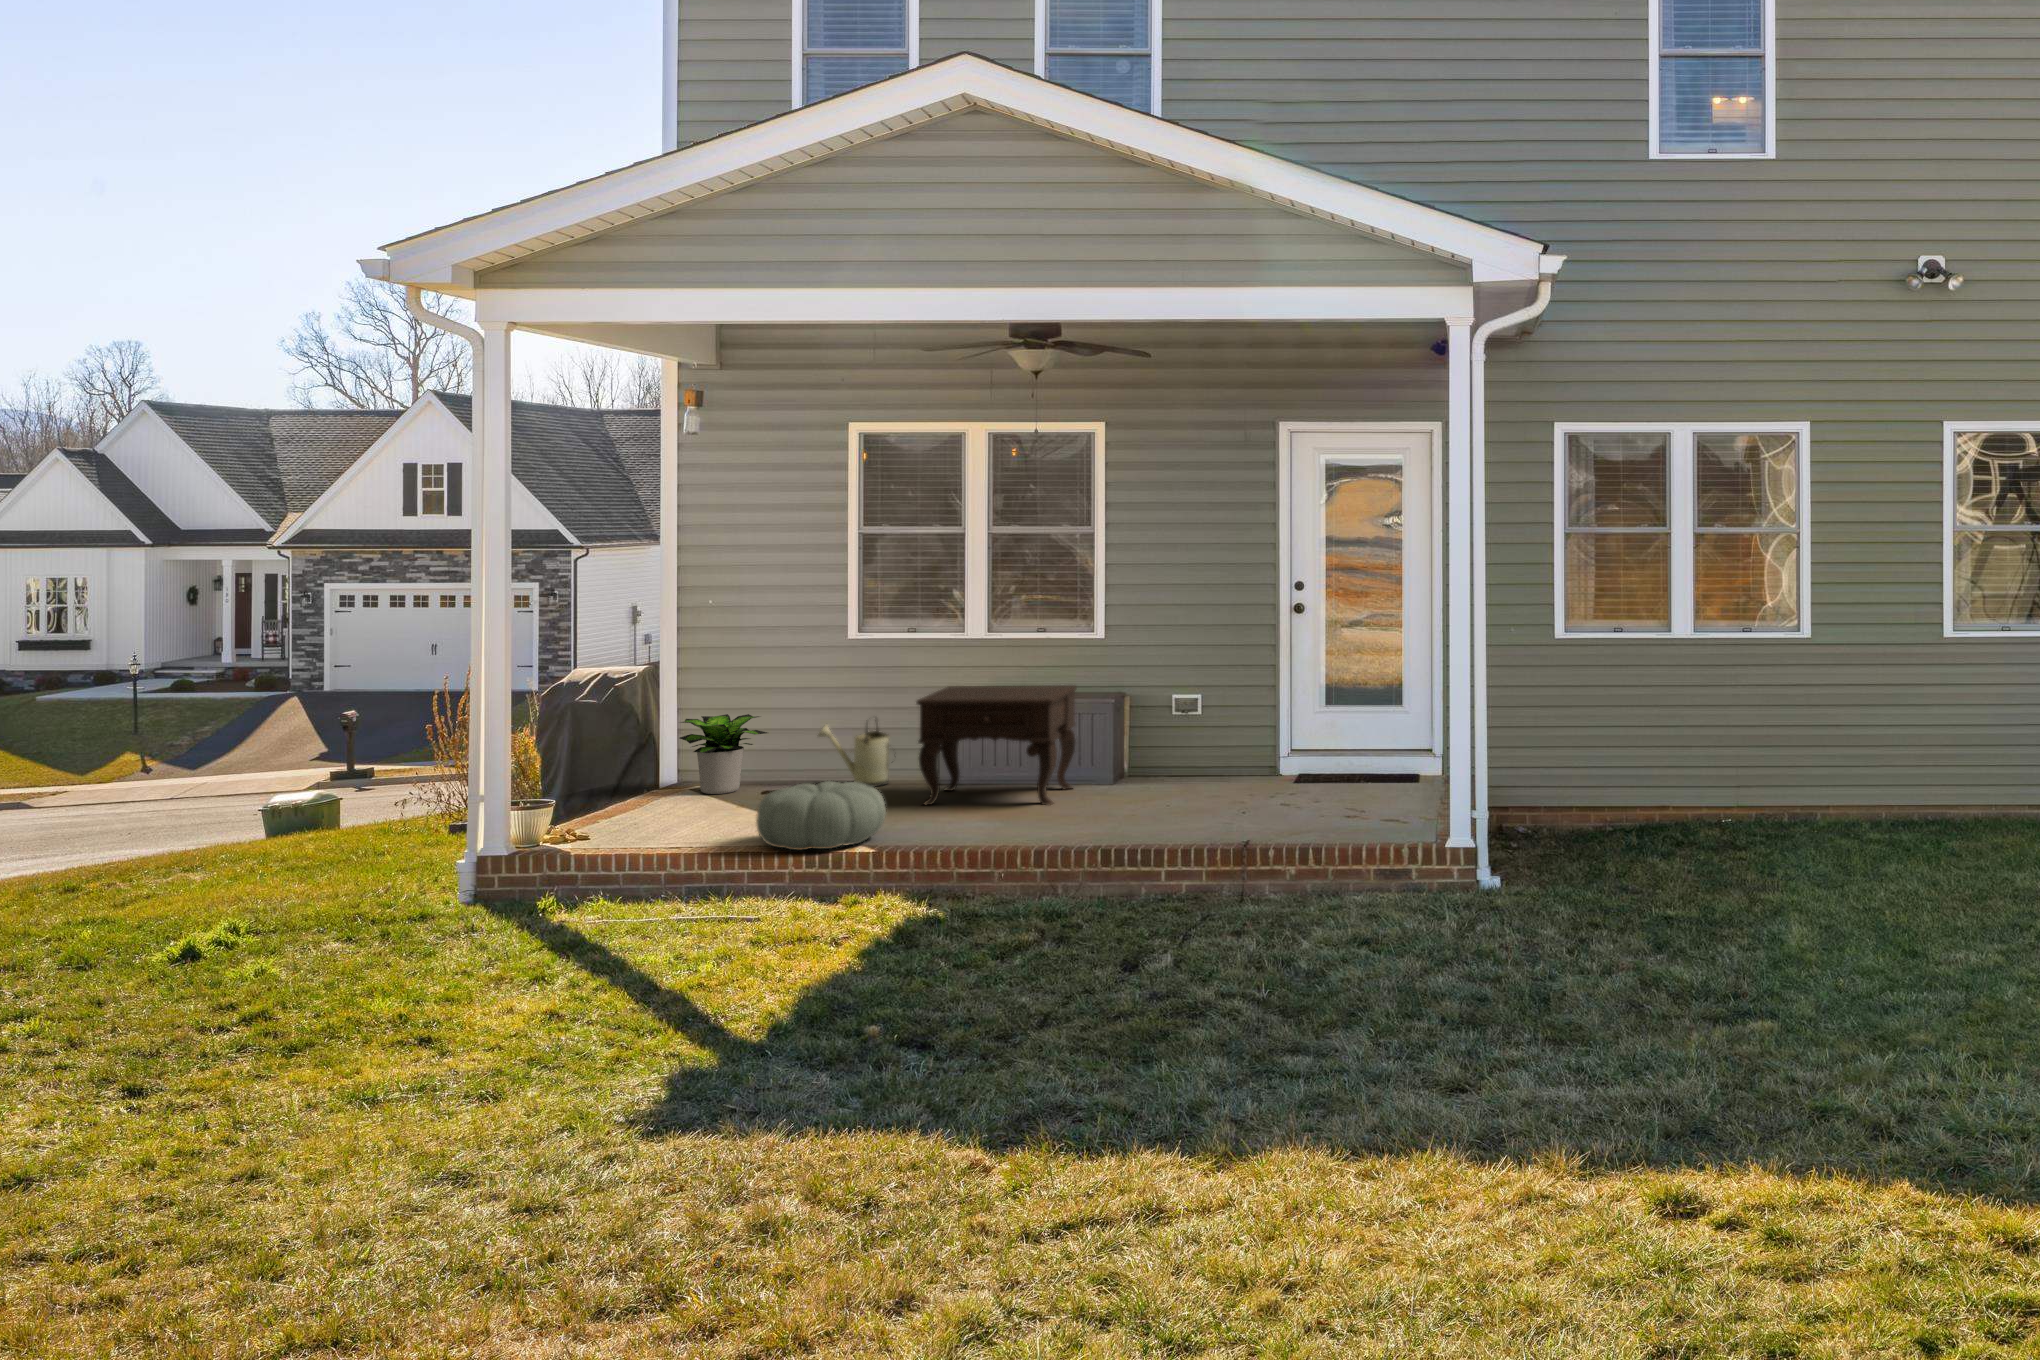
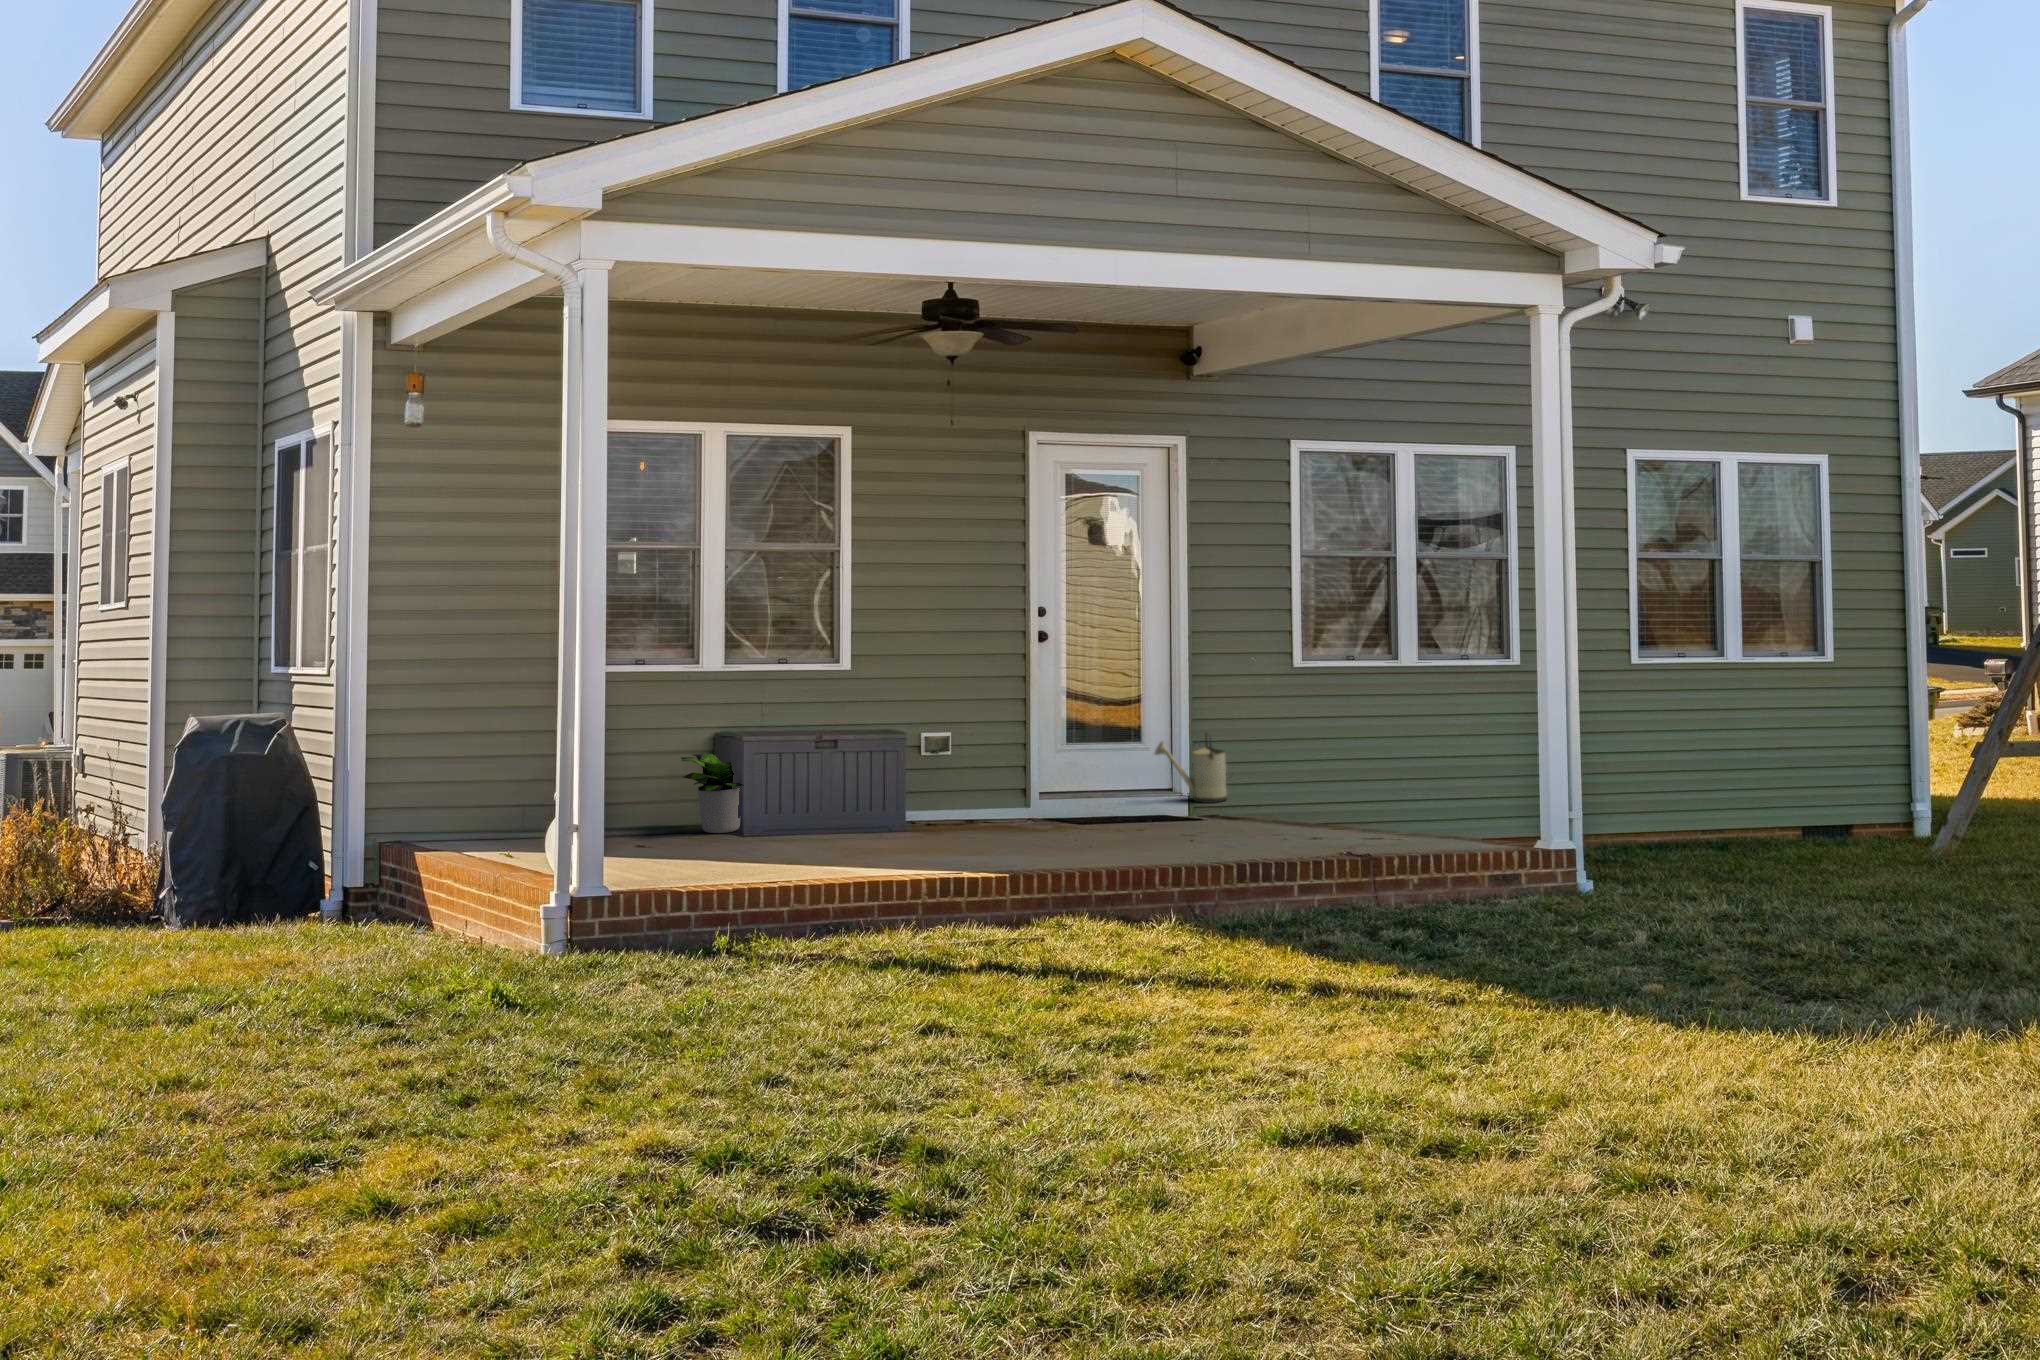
side table: present [917,685,1077,805] -> none [948,709,1088,835]
watering can: present [818,720,889,787] -> present [1155,732,1227,803]
pouf: present [756,781,886,850] -> none [850,812,974,881]

